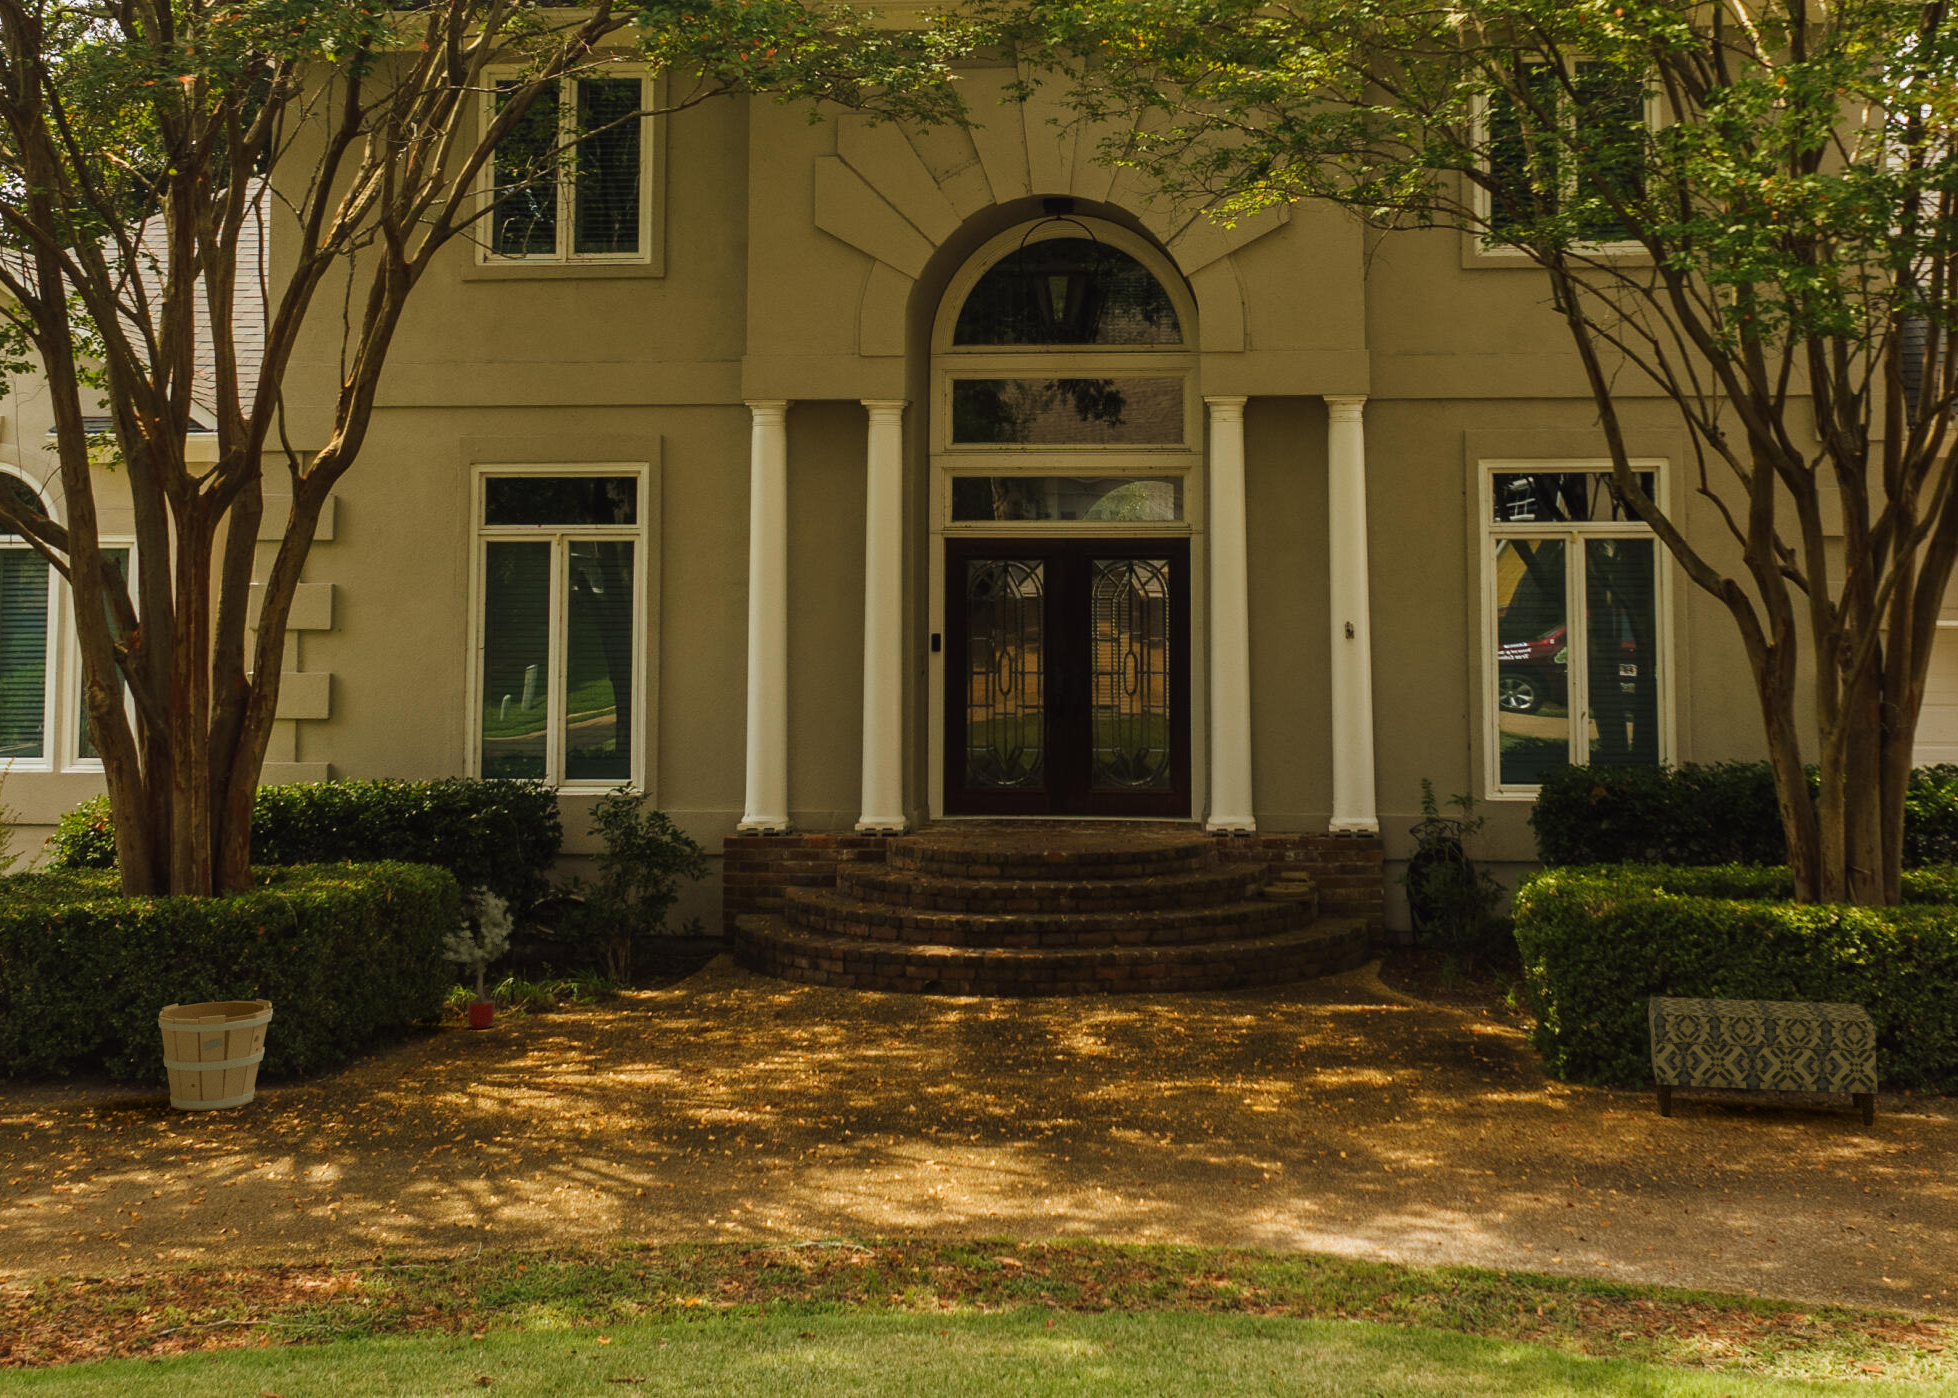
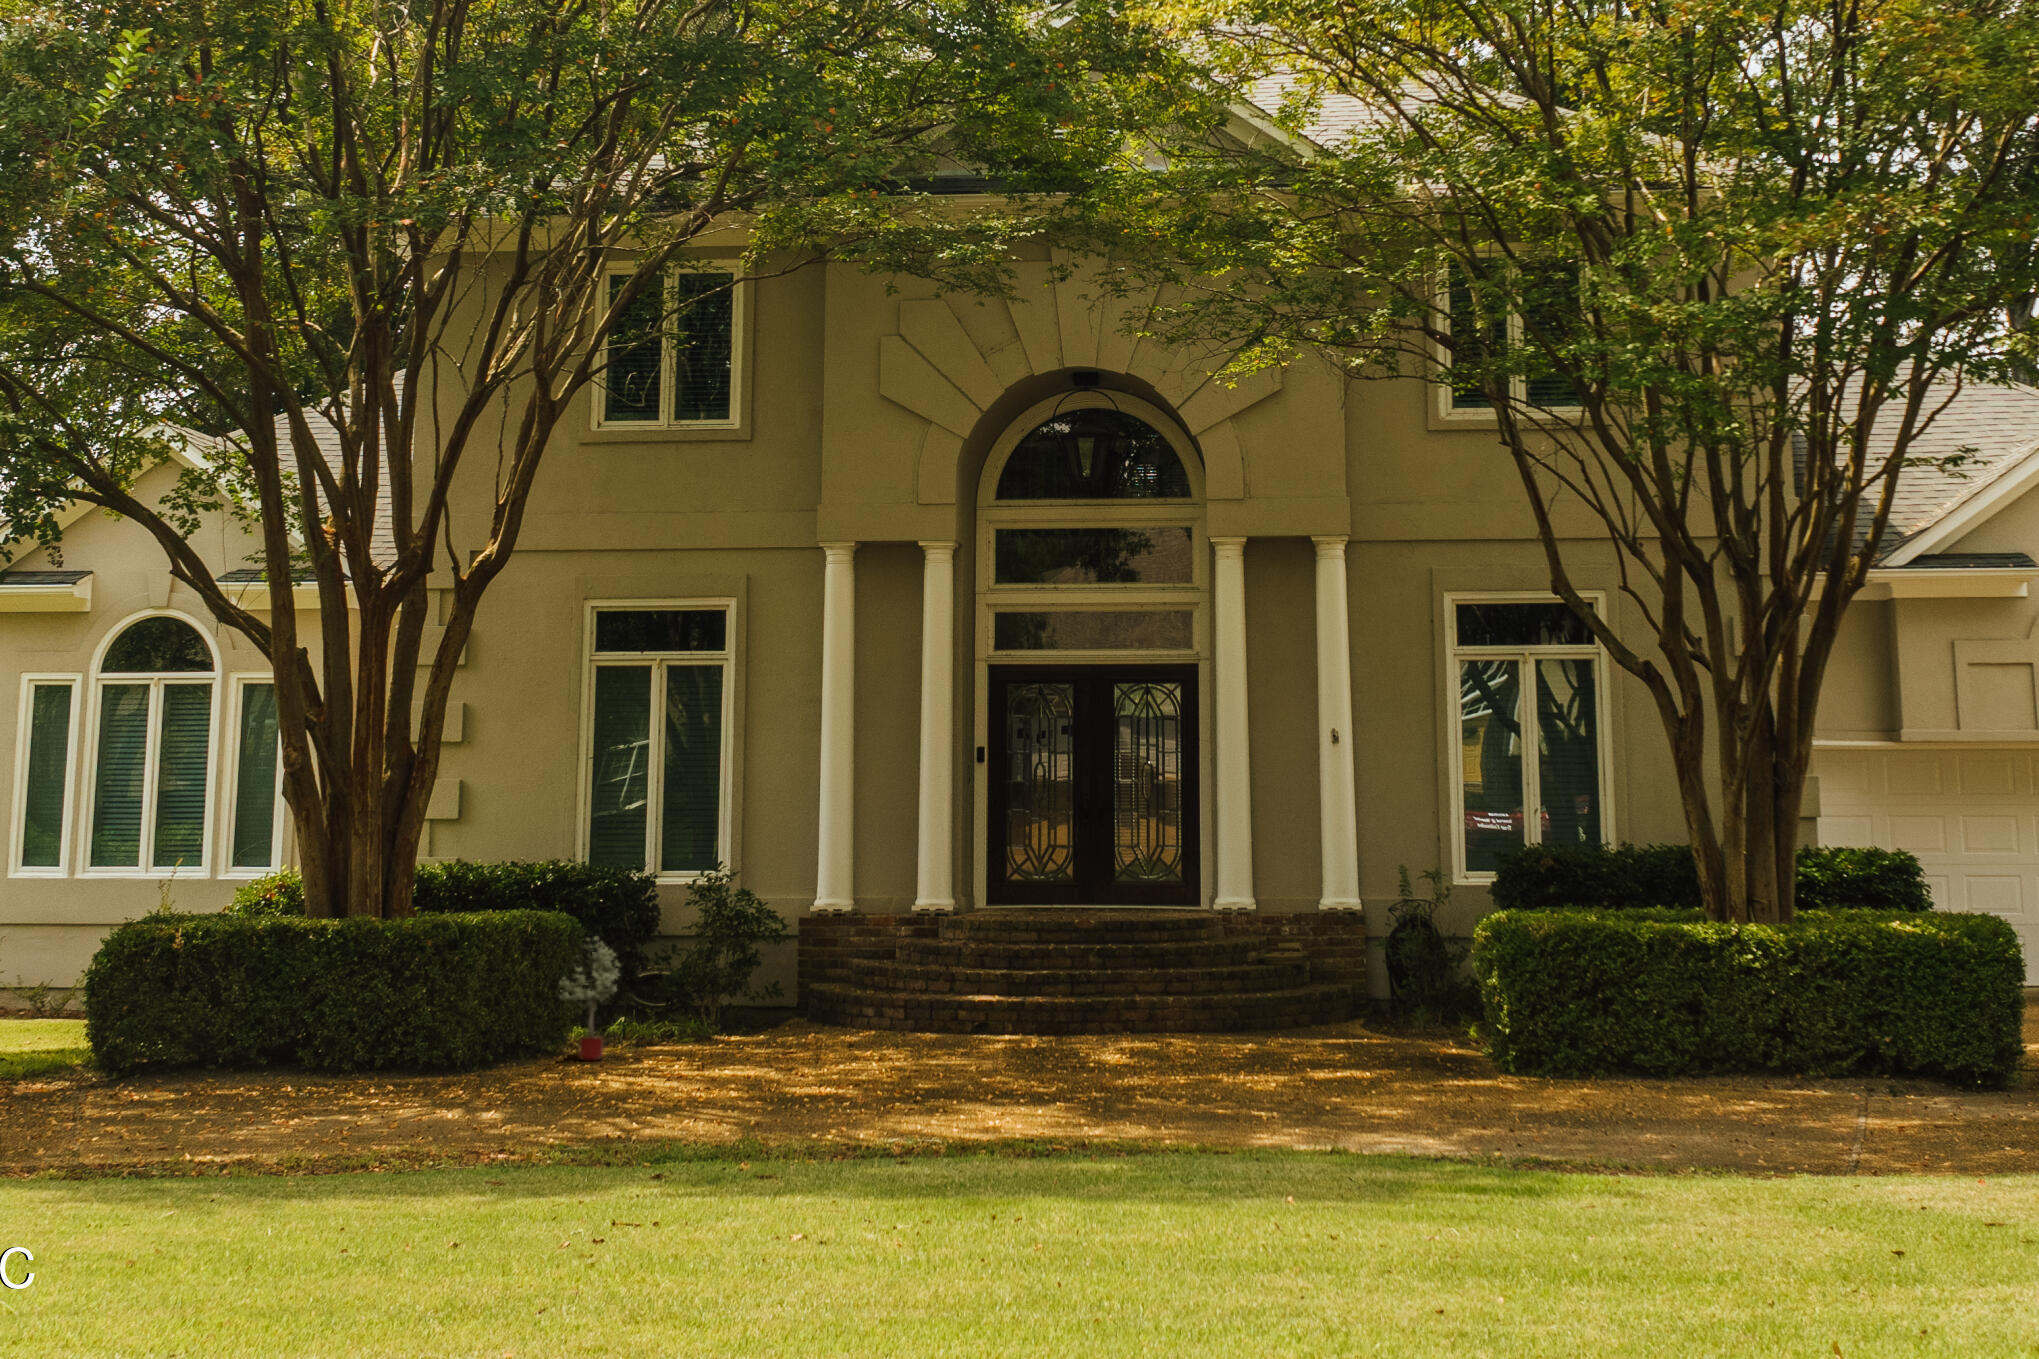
bench: present [1649,997,1878,1126] -> none [1589,997,1779,1095]
wooden bucket: present [158,999,273,1111] -> none [323,1012,420,1103]

